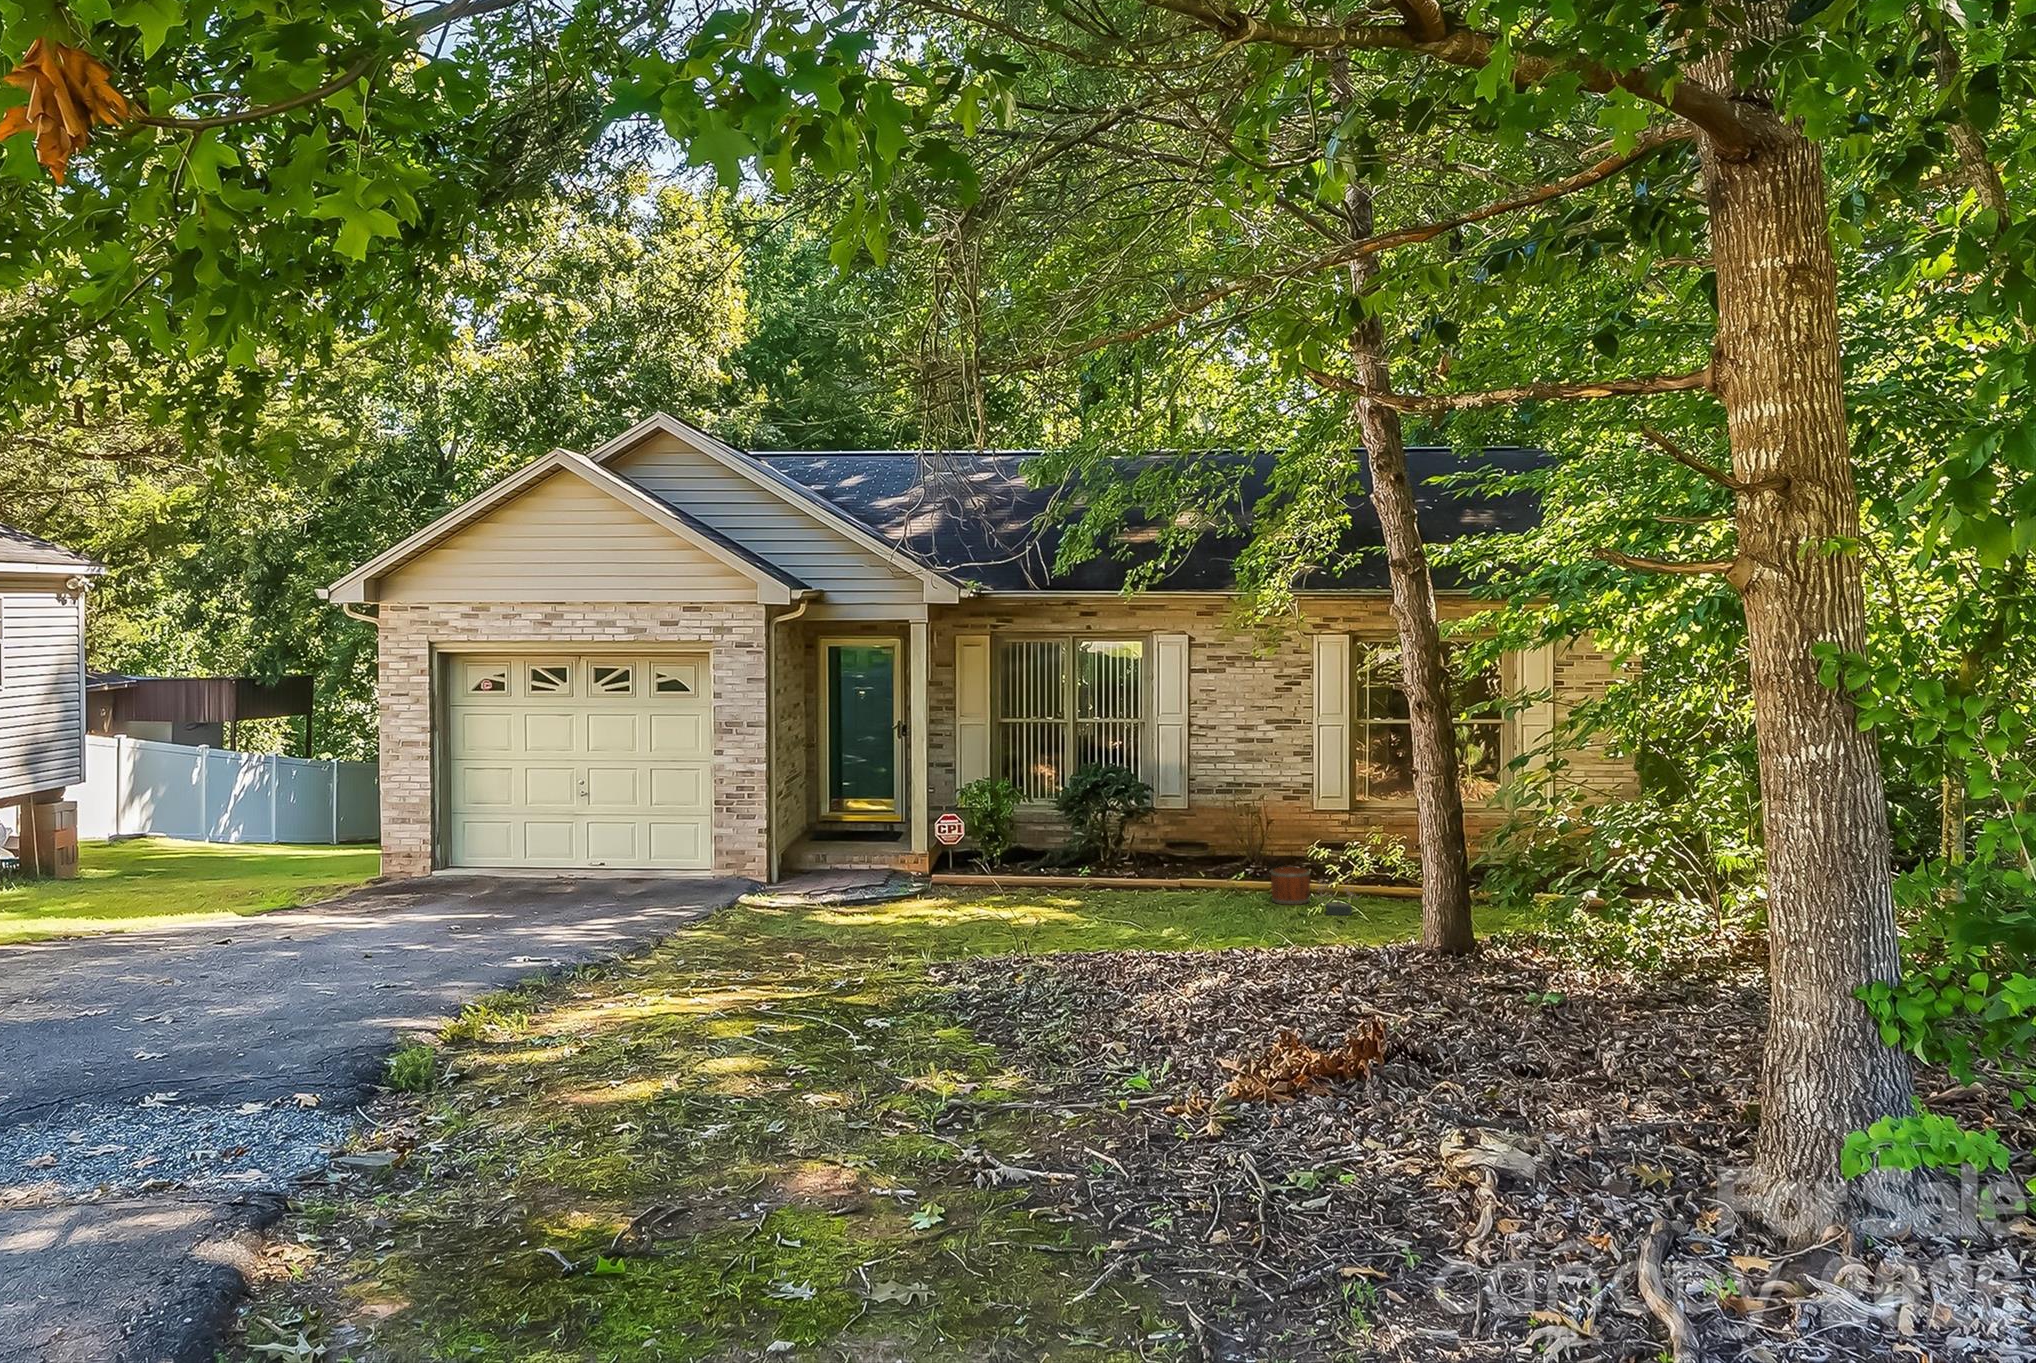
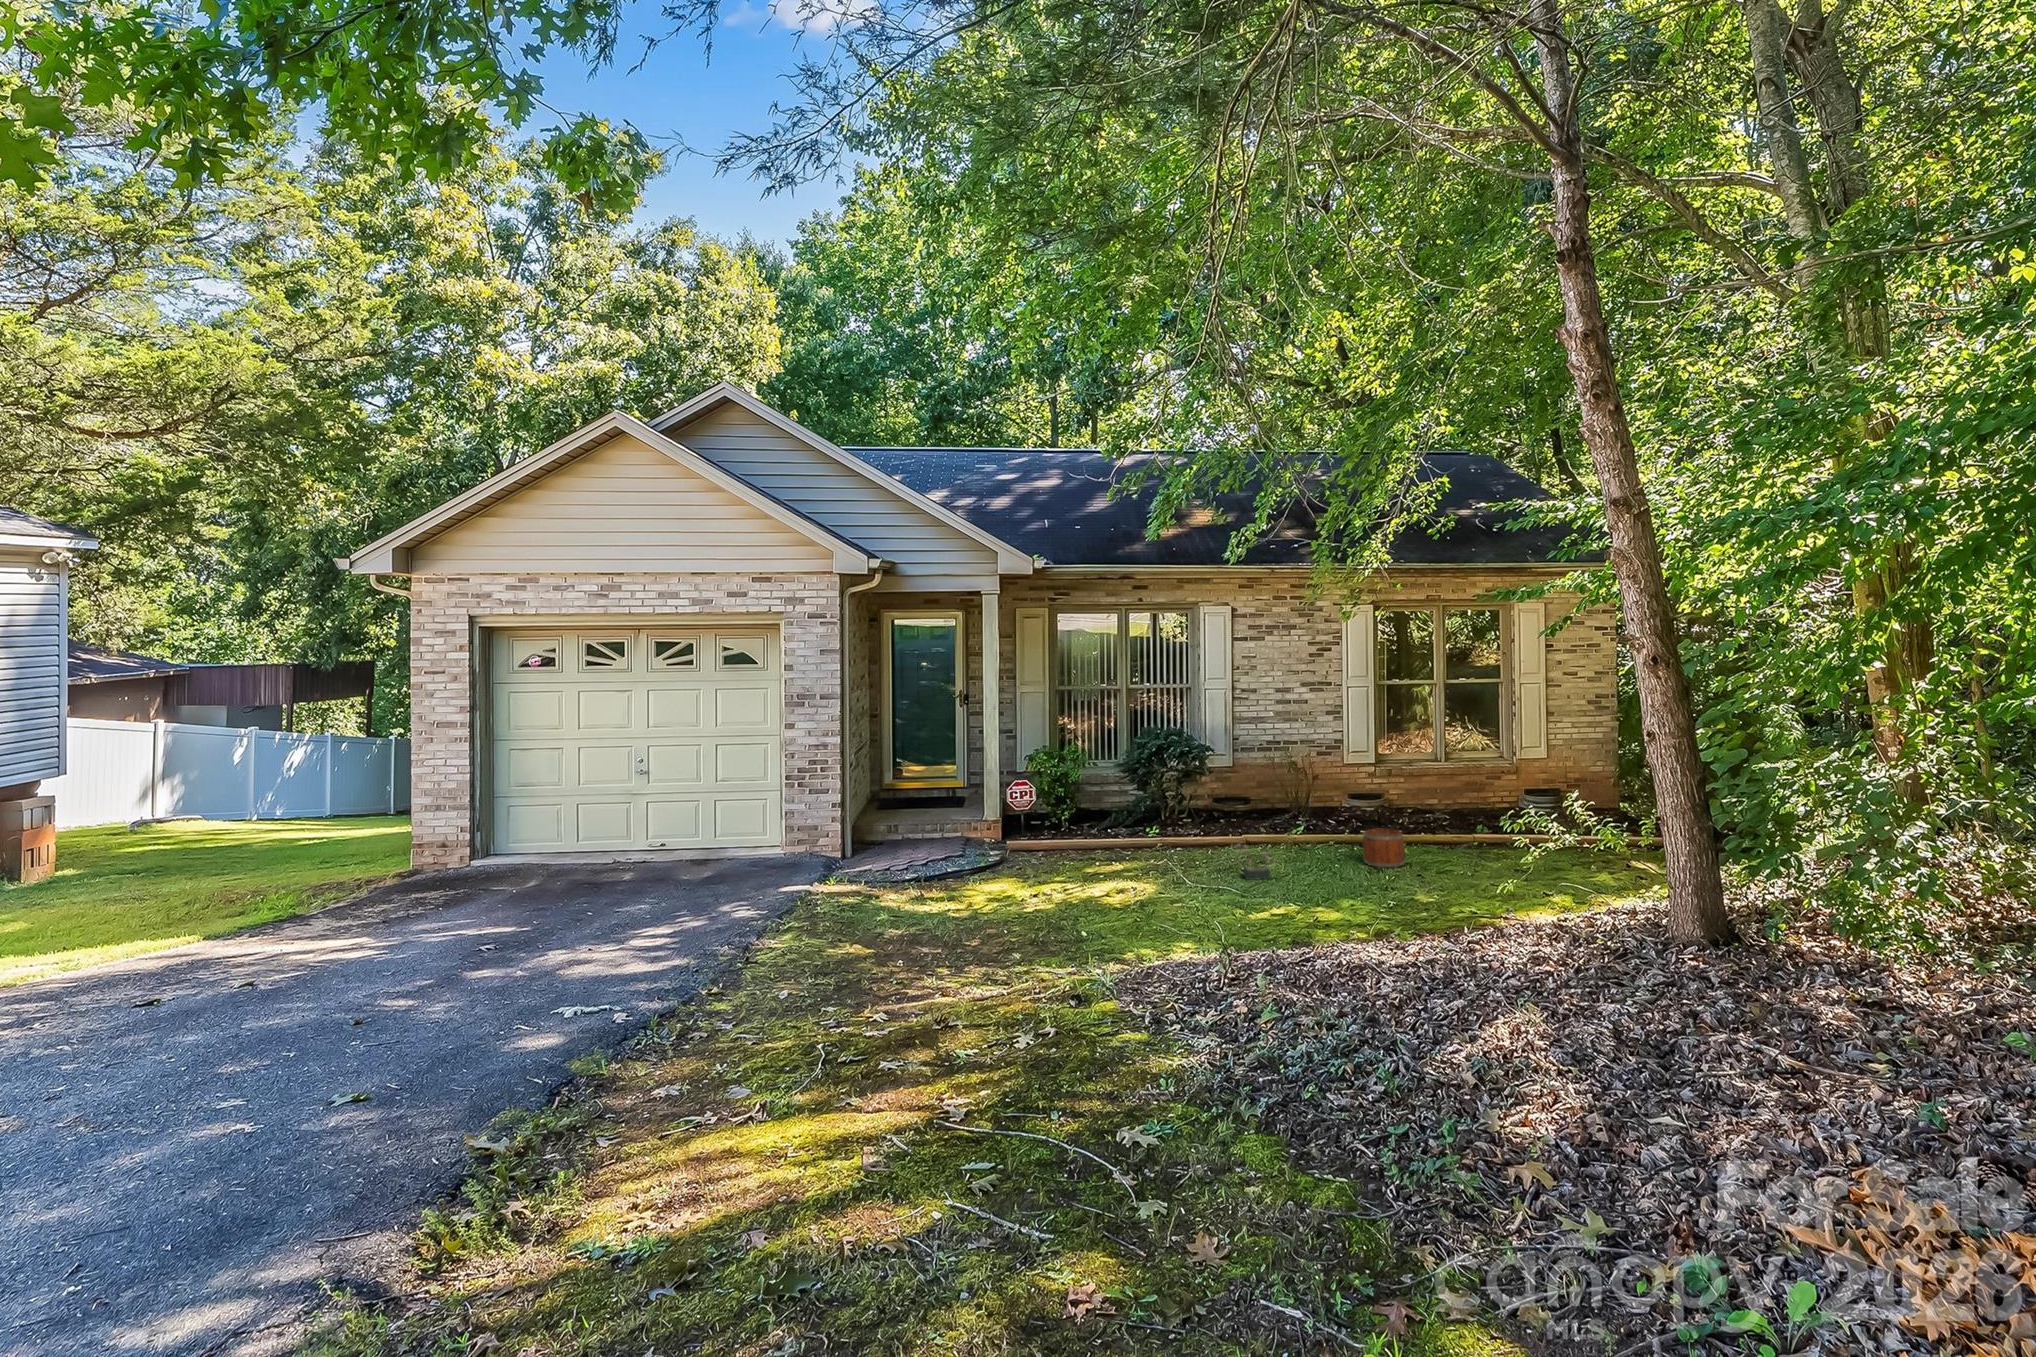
decorative plant: present [1319,880,1353,915] -> present [1235,844,1271,880]

